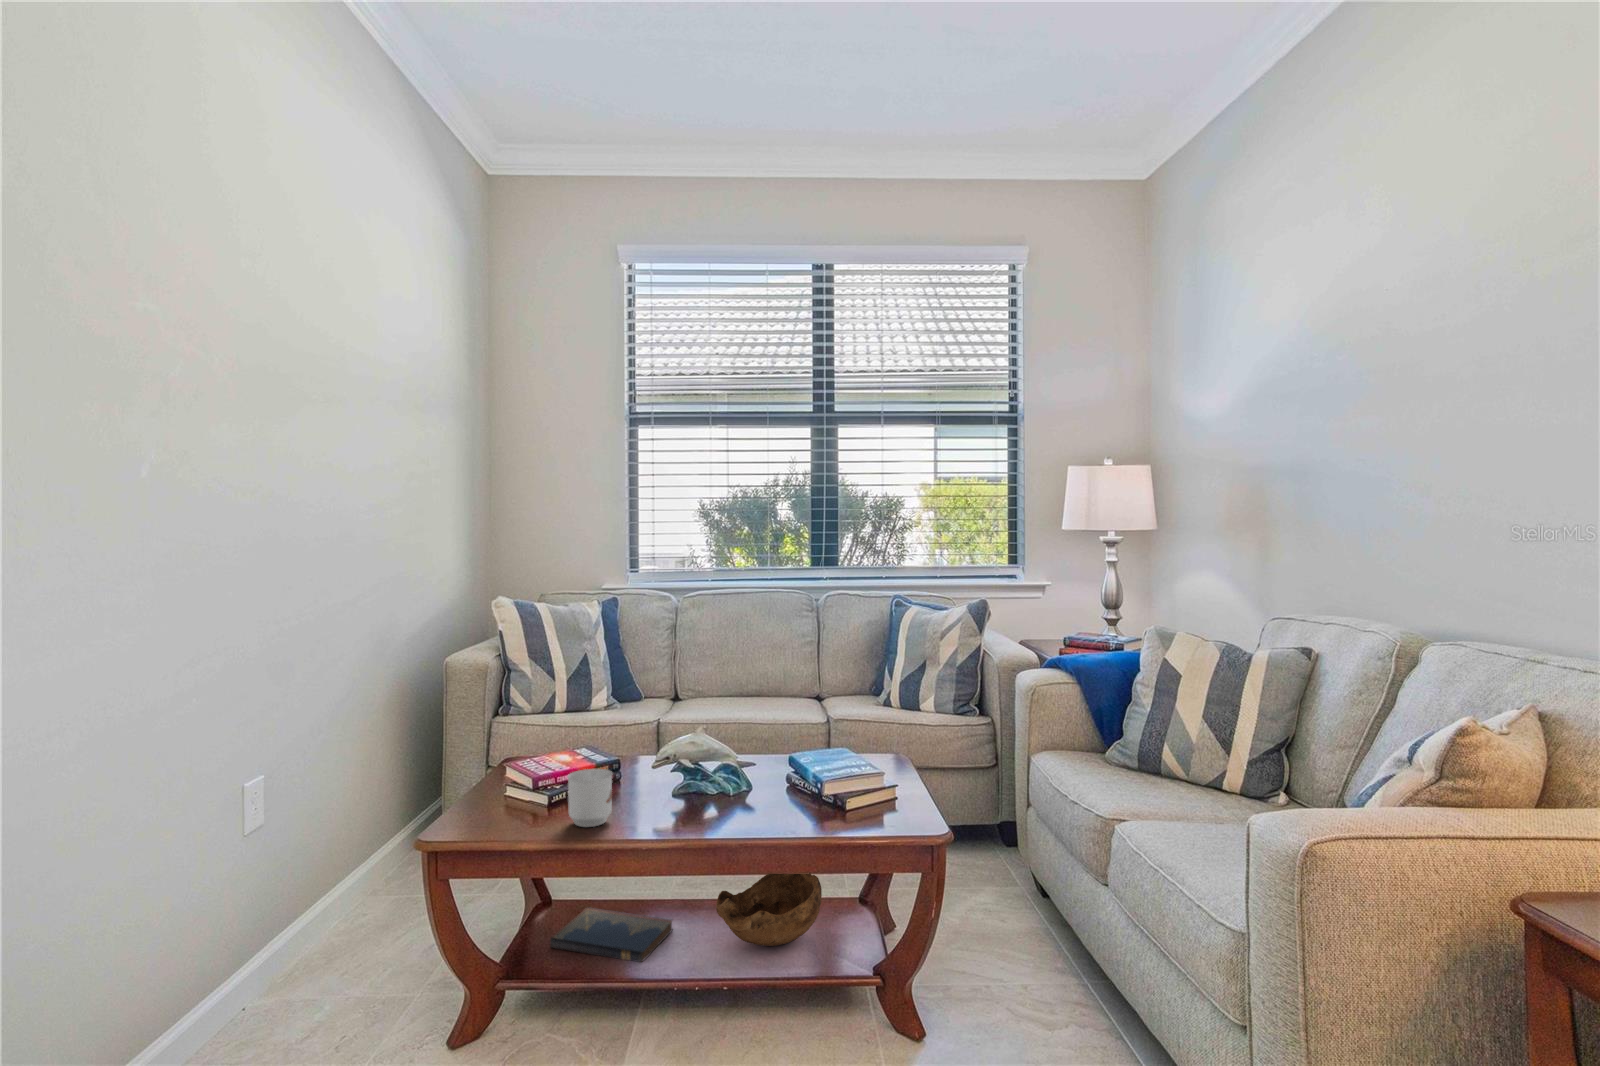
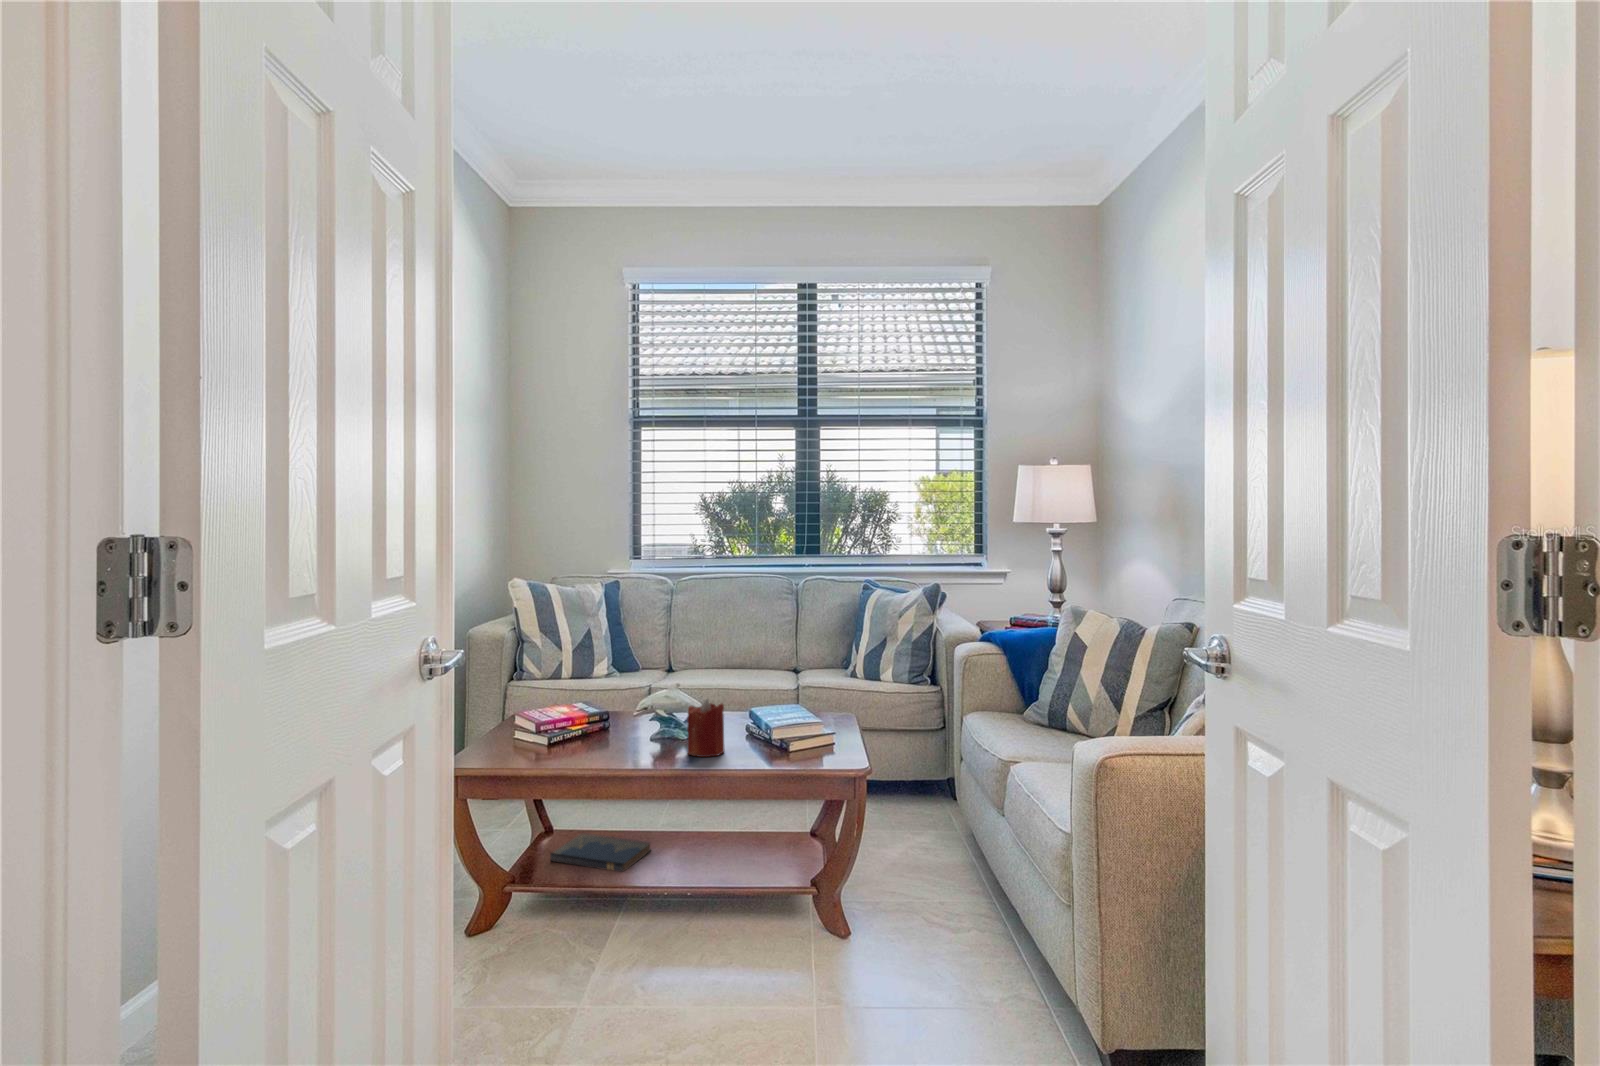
candle: none [722,747,767,821] -> present [687,699,725,757]
mug: present [567,769,612,827] -> none [562,714,599,760]
wooden bowl: present [716,873,822,946] -> none [685,803,773,862]

